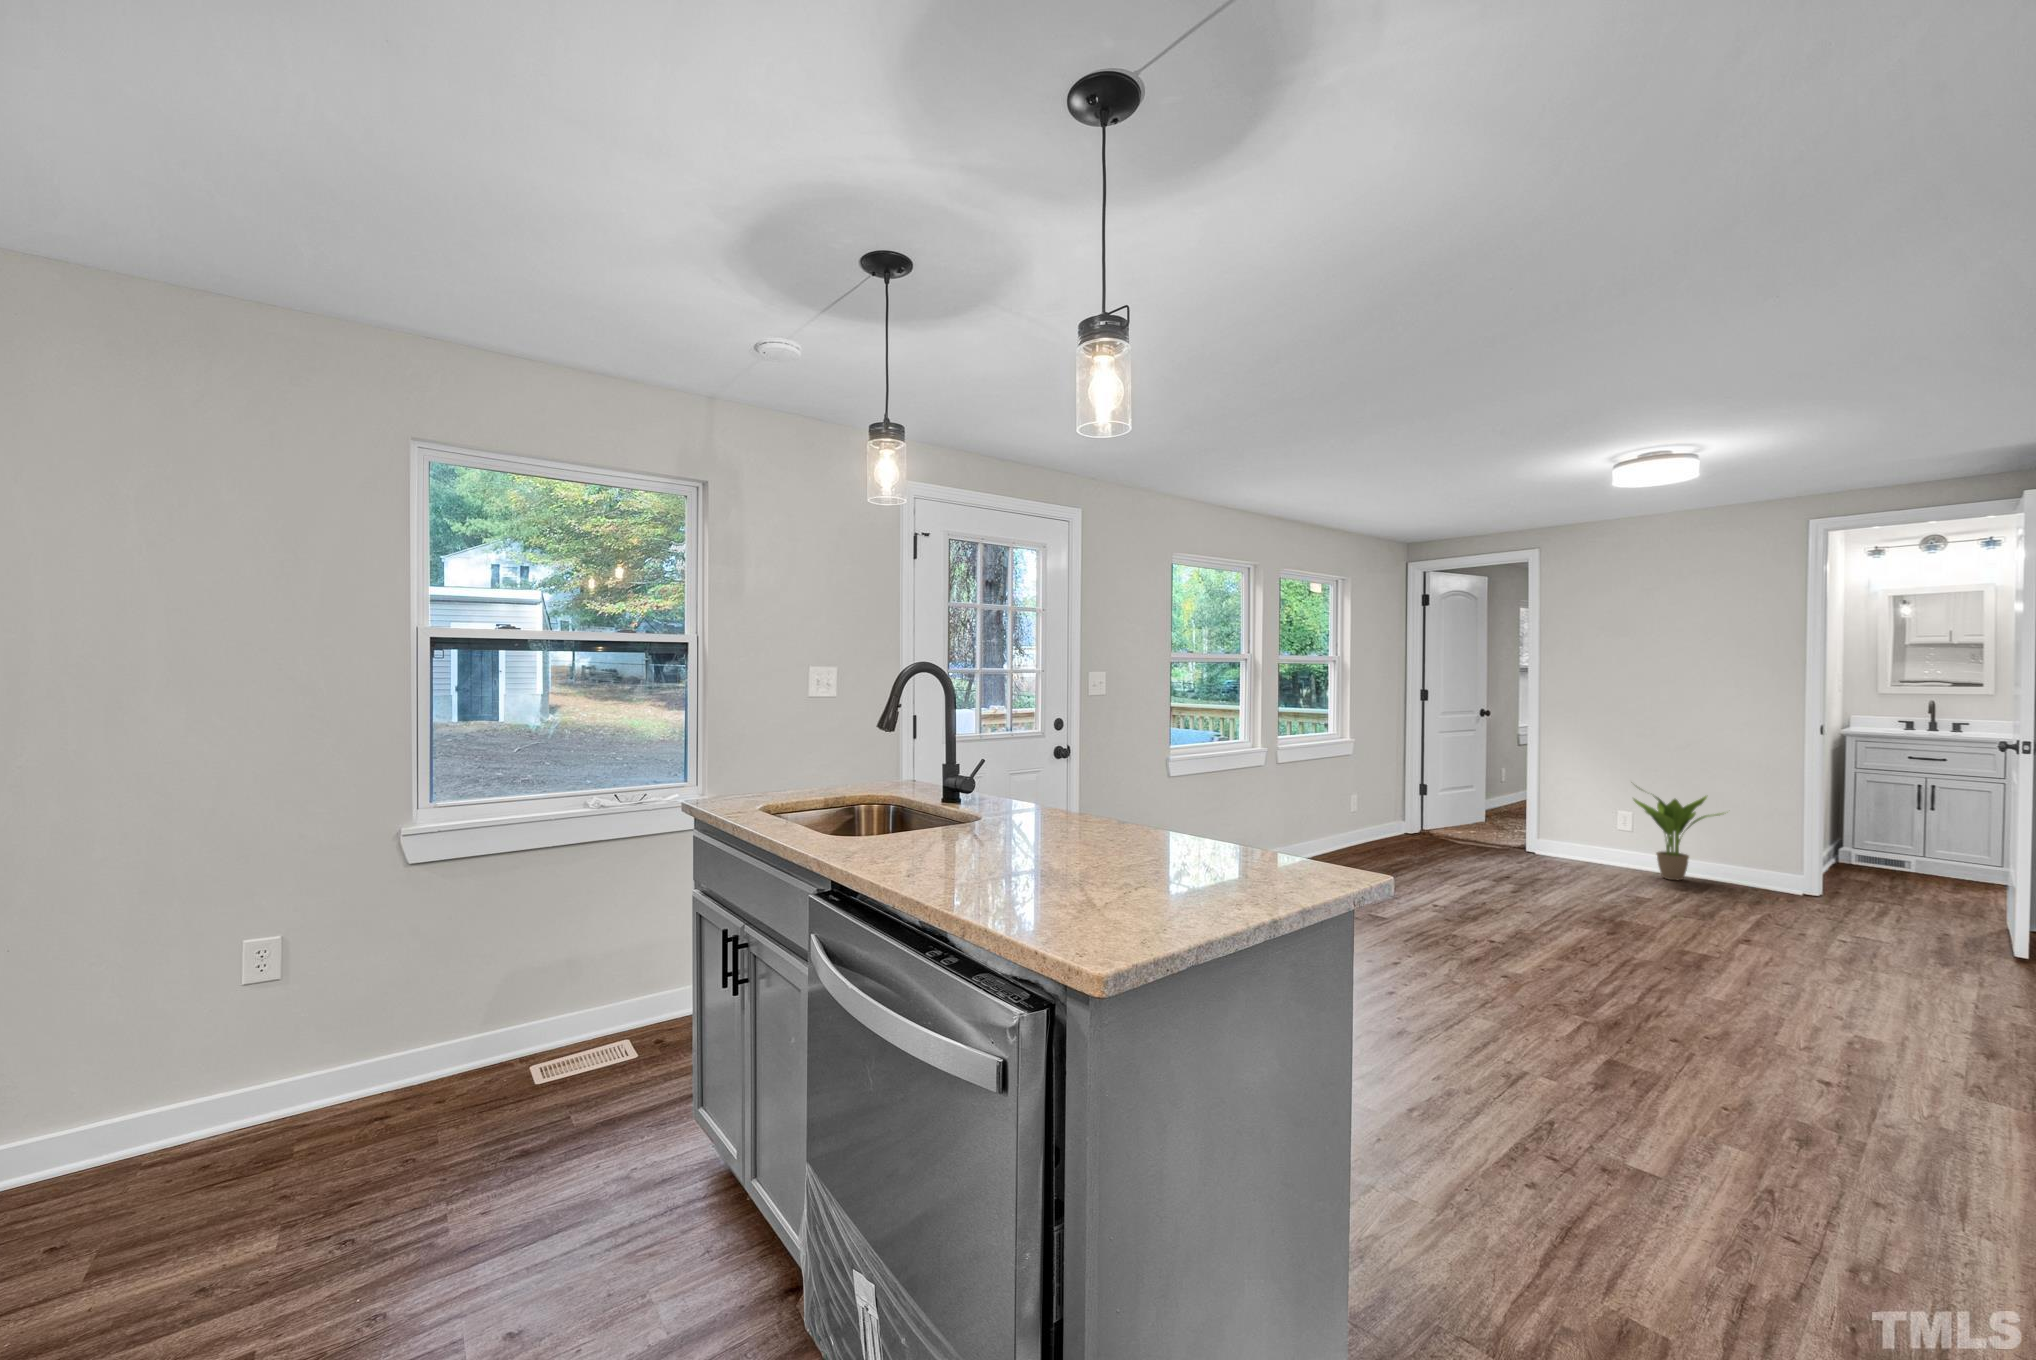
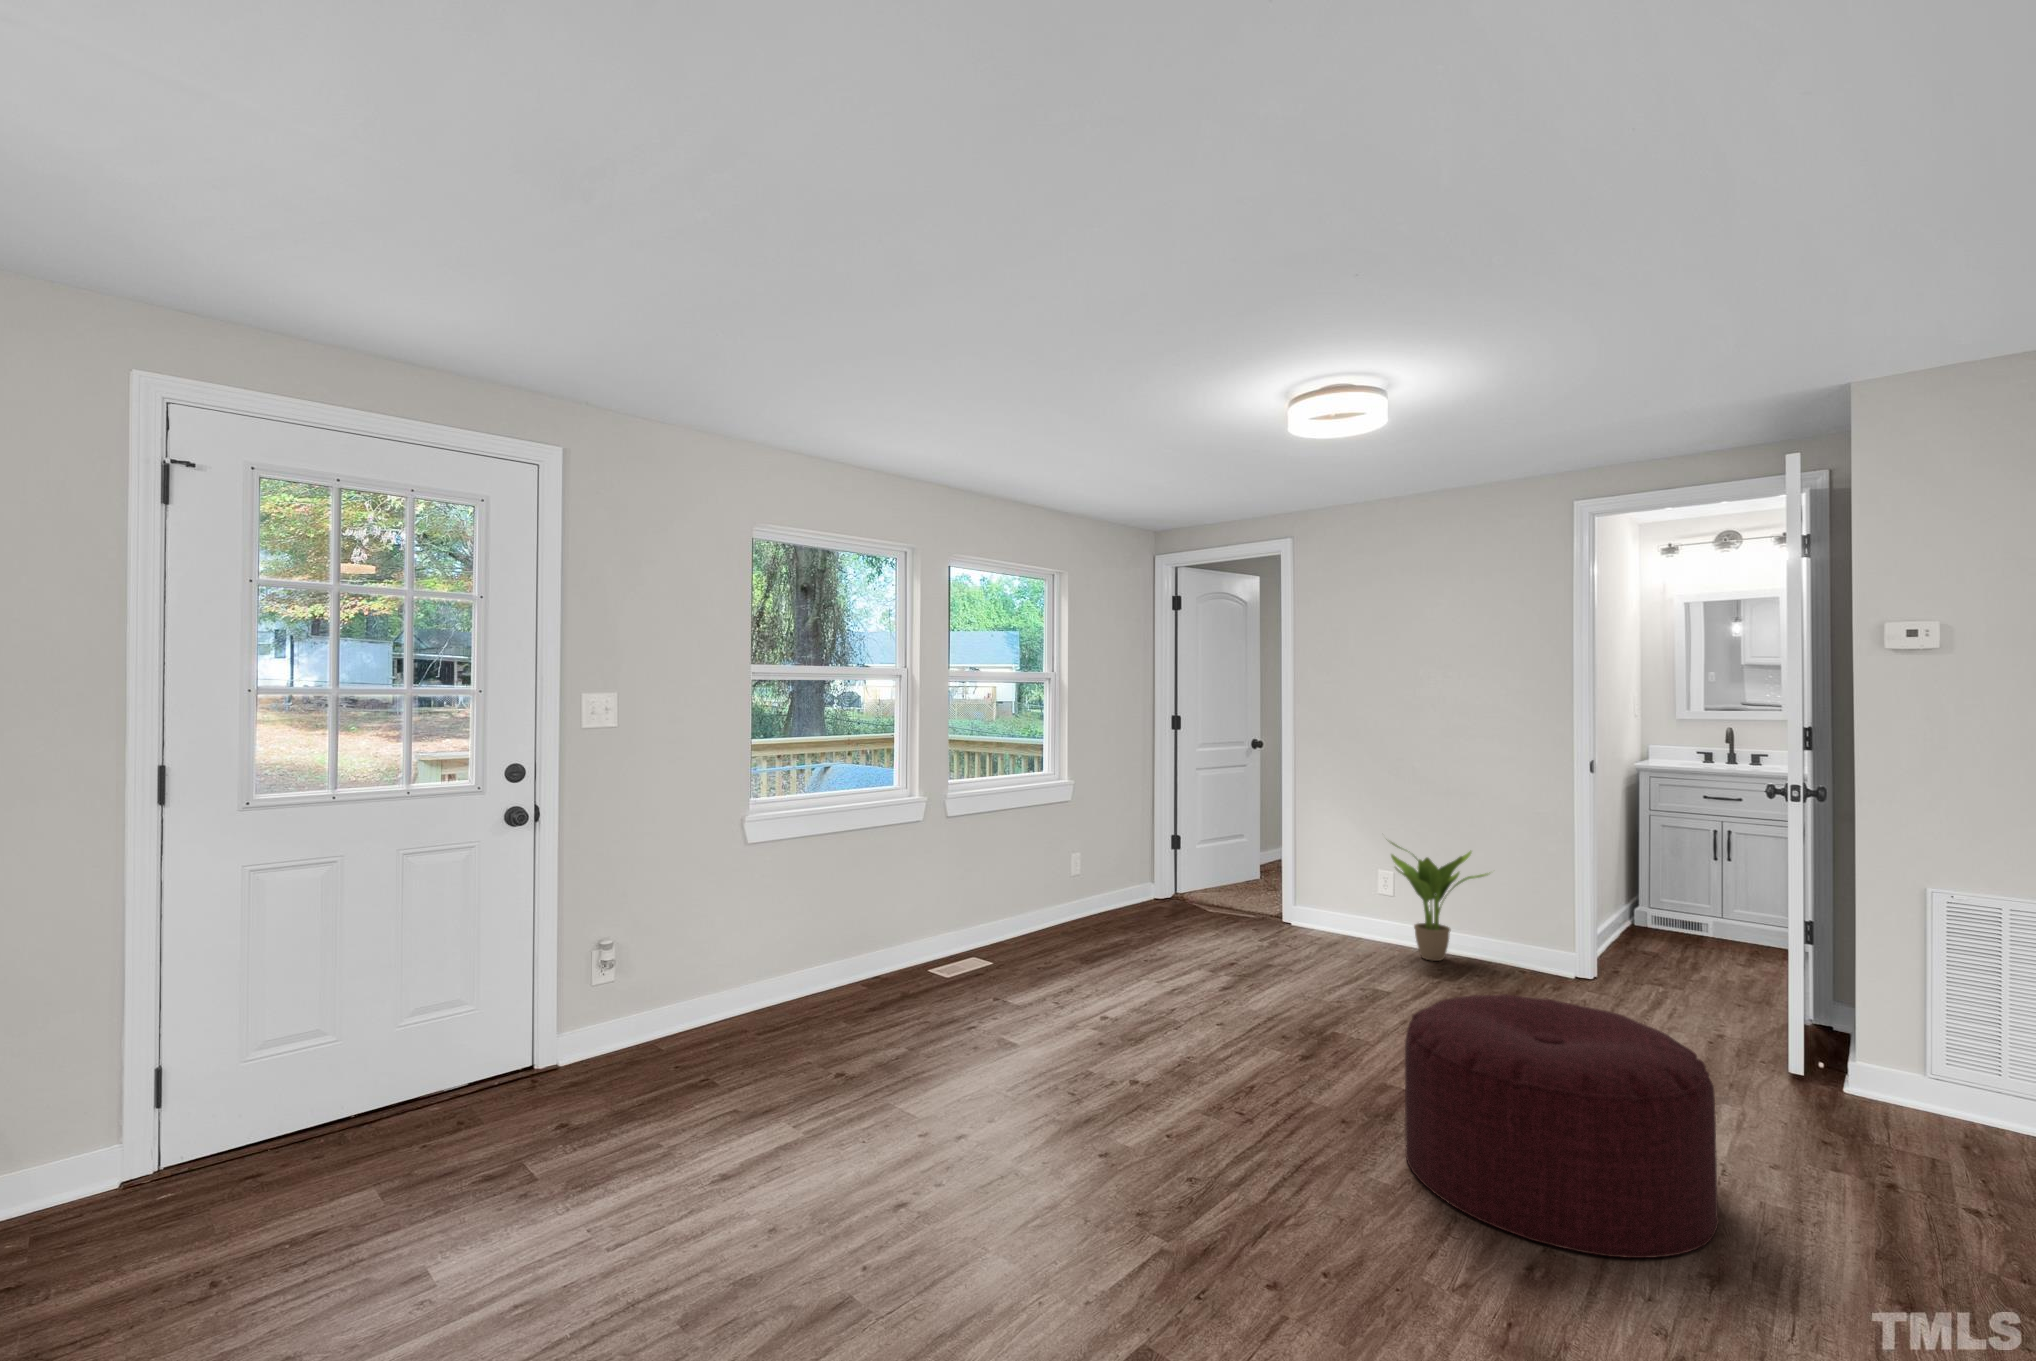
ottoman: none [1724,883,1981,1041] -> present [1405,994,1719,1258]

